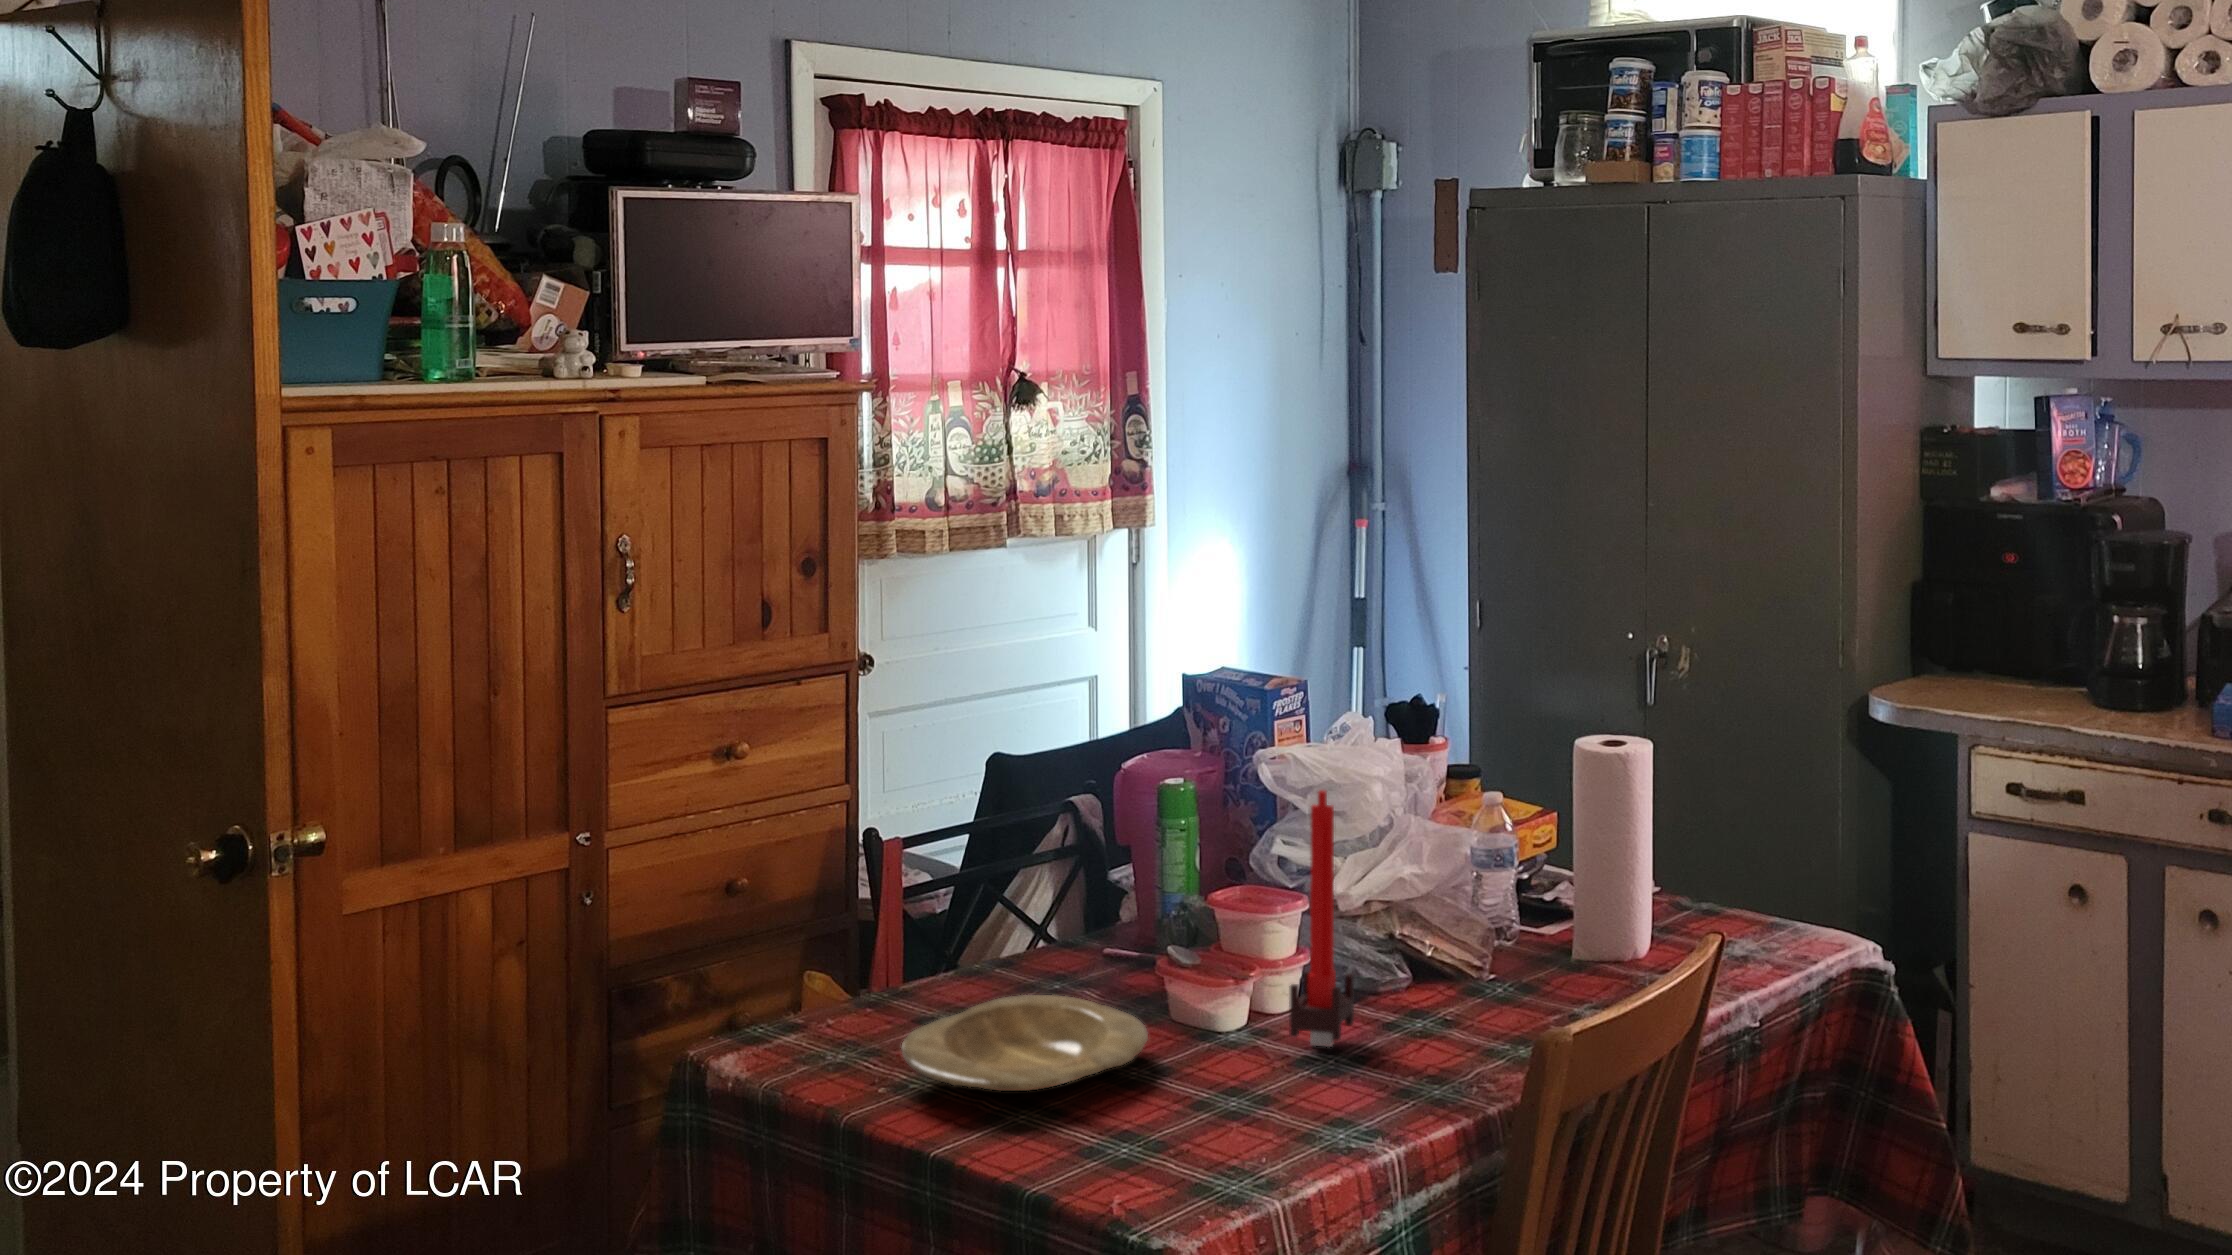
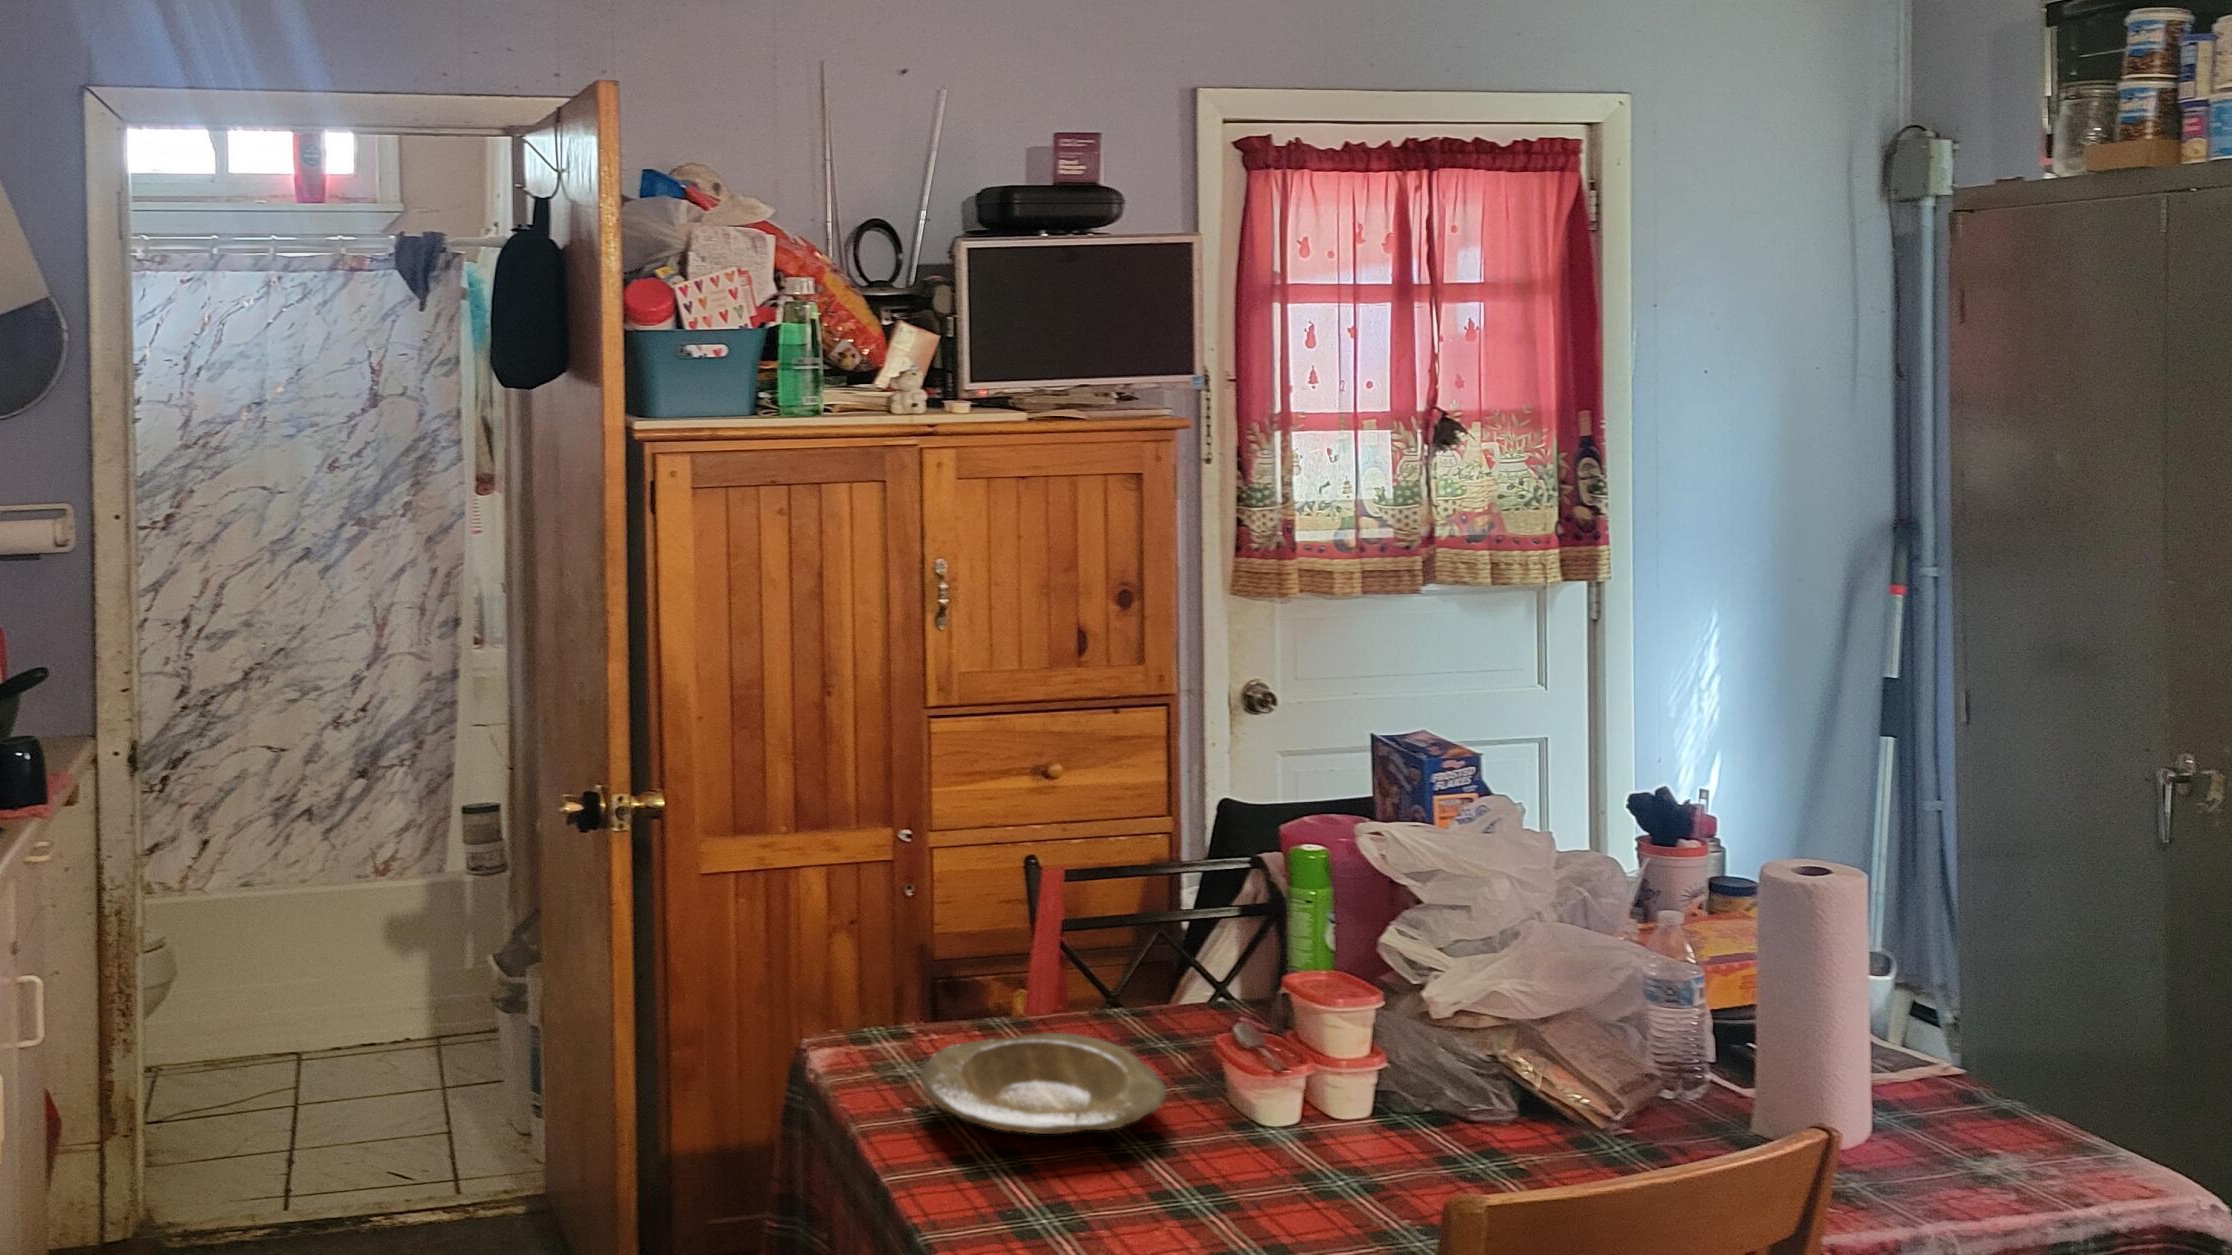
candle: present [1289,791,1354,1047] -> none [1308,877,1392,1172]

